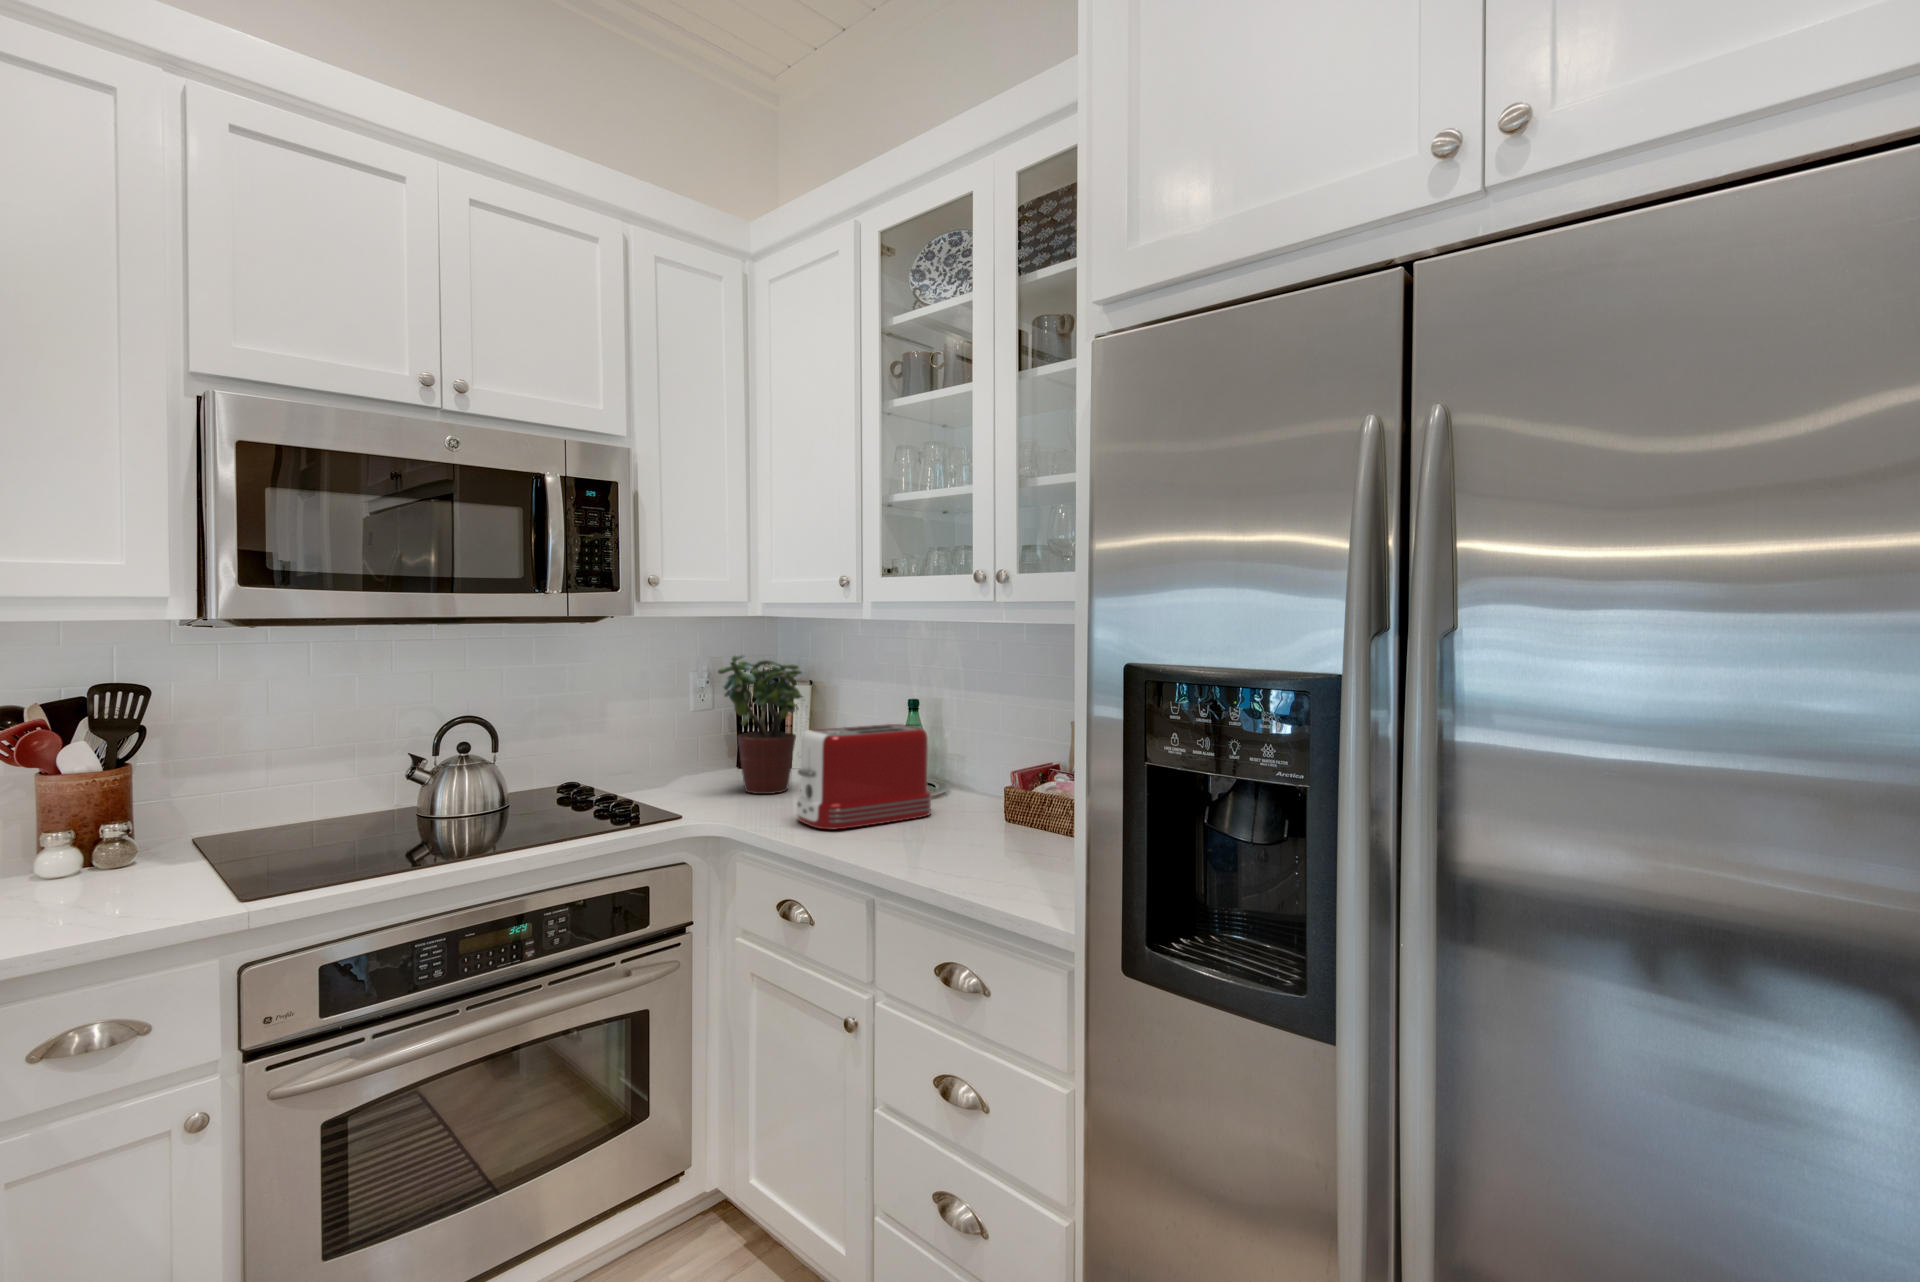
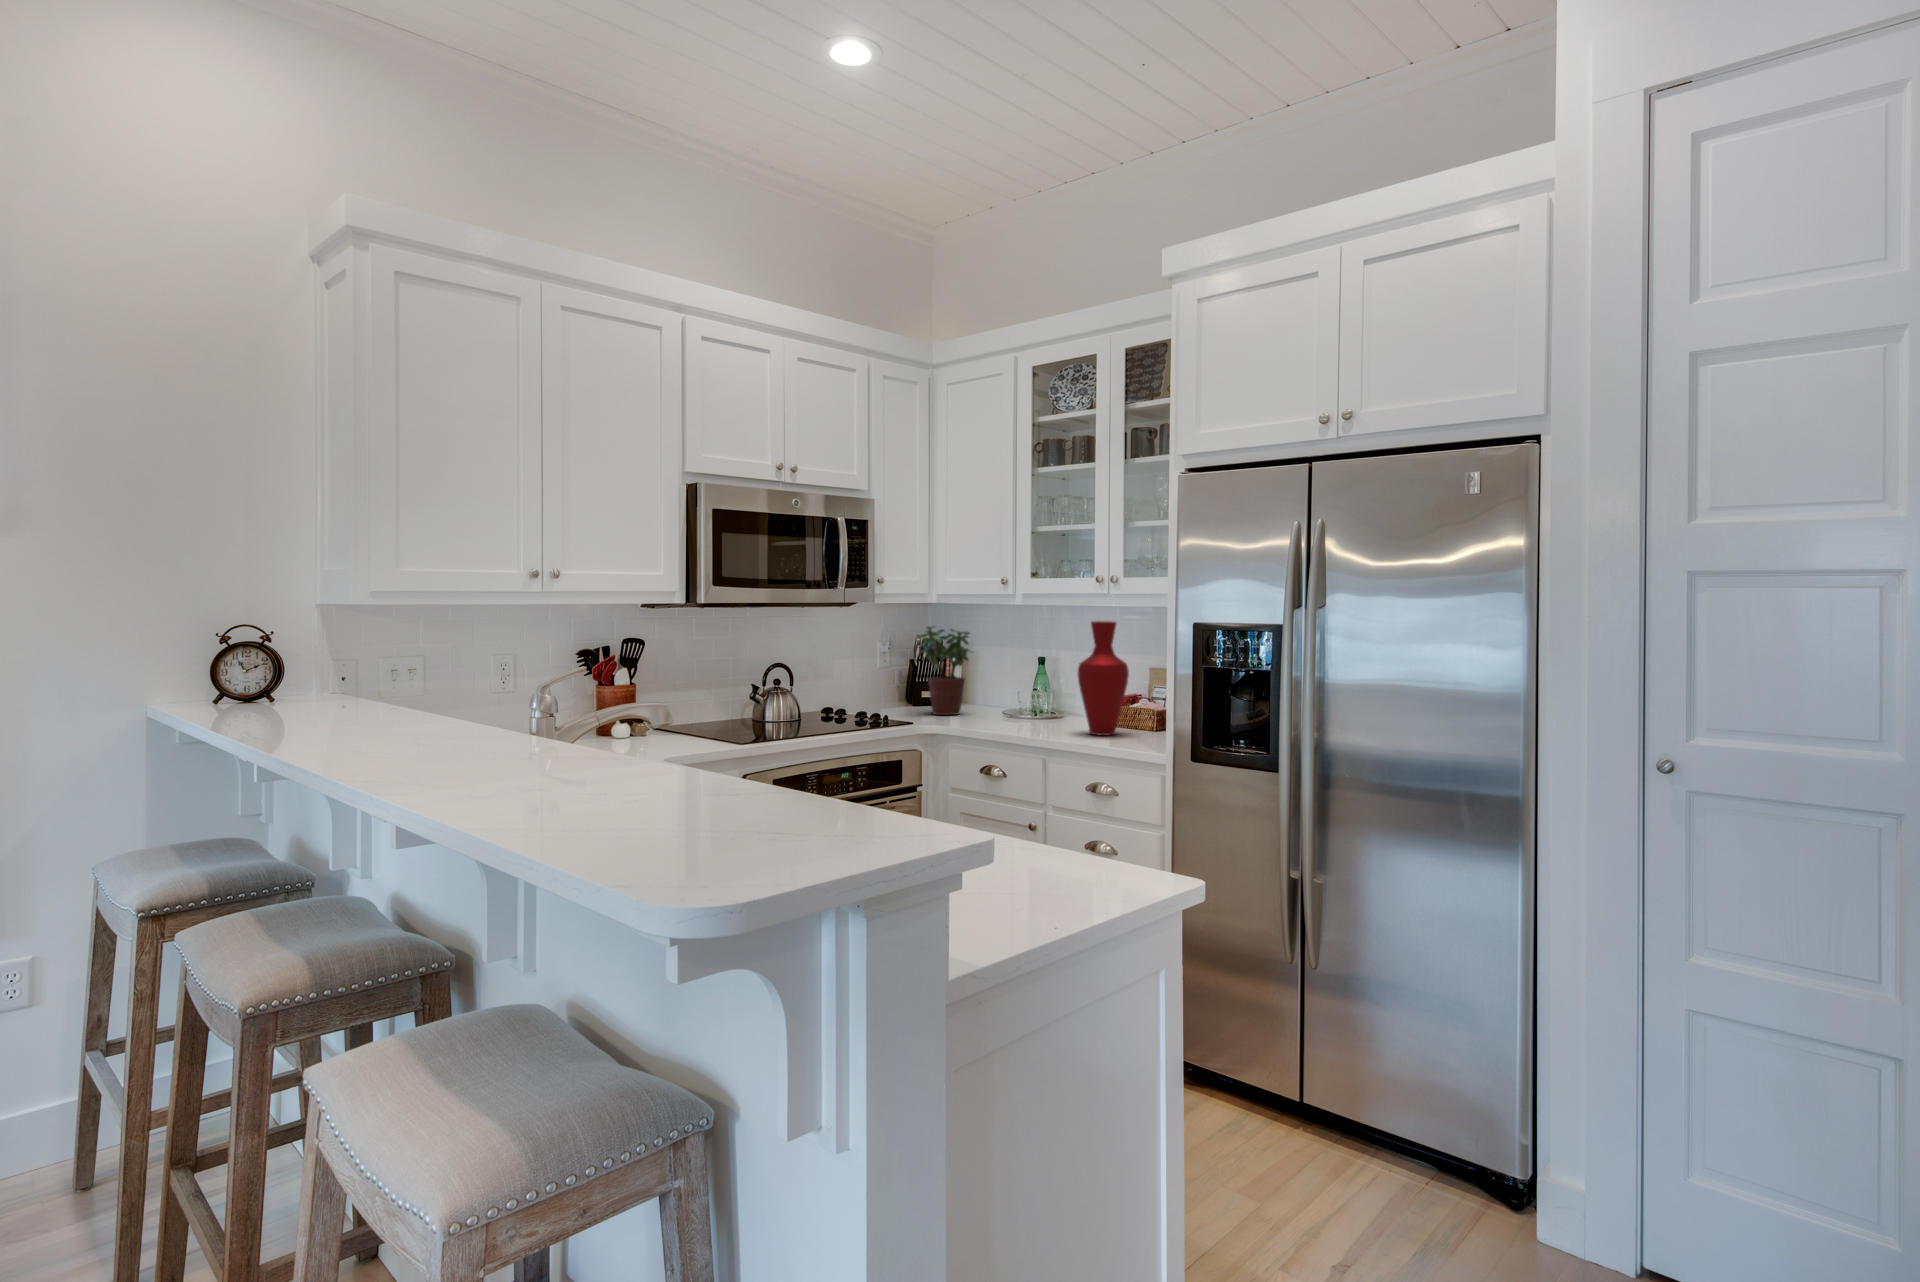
vase: none [934,654,1024,858] -> present [1077,621,1129,735]
toaster: present [797,724,931,829] -> none [984,668,1063,727]

